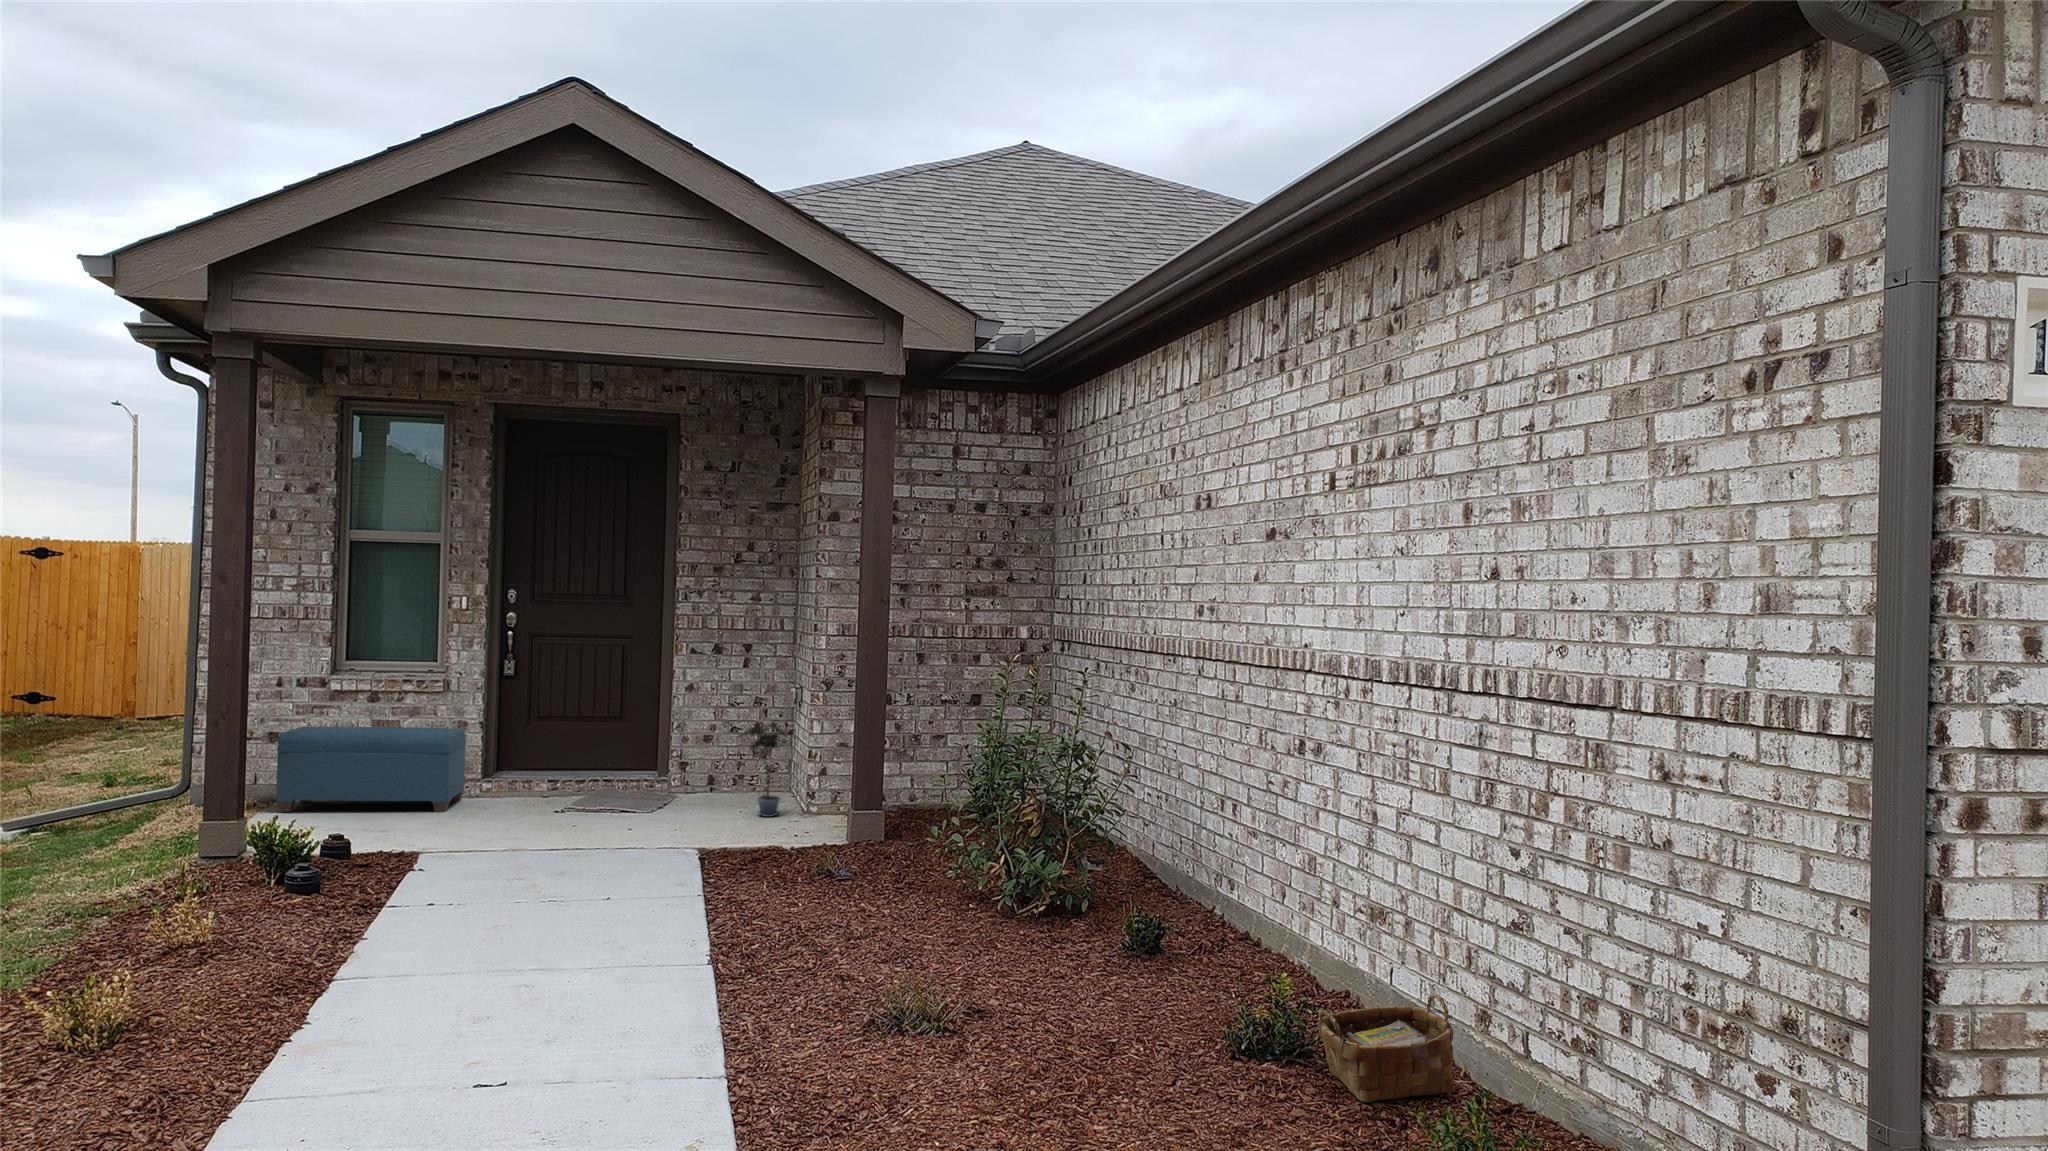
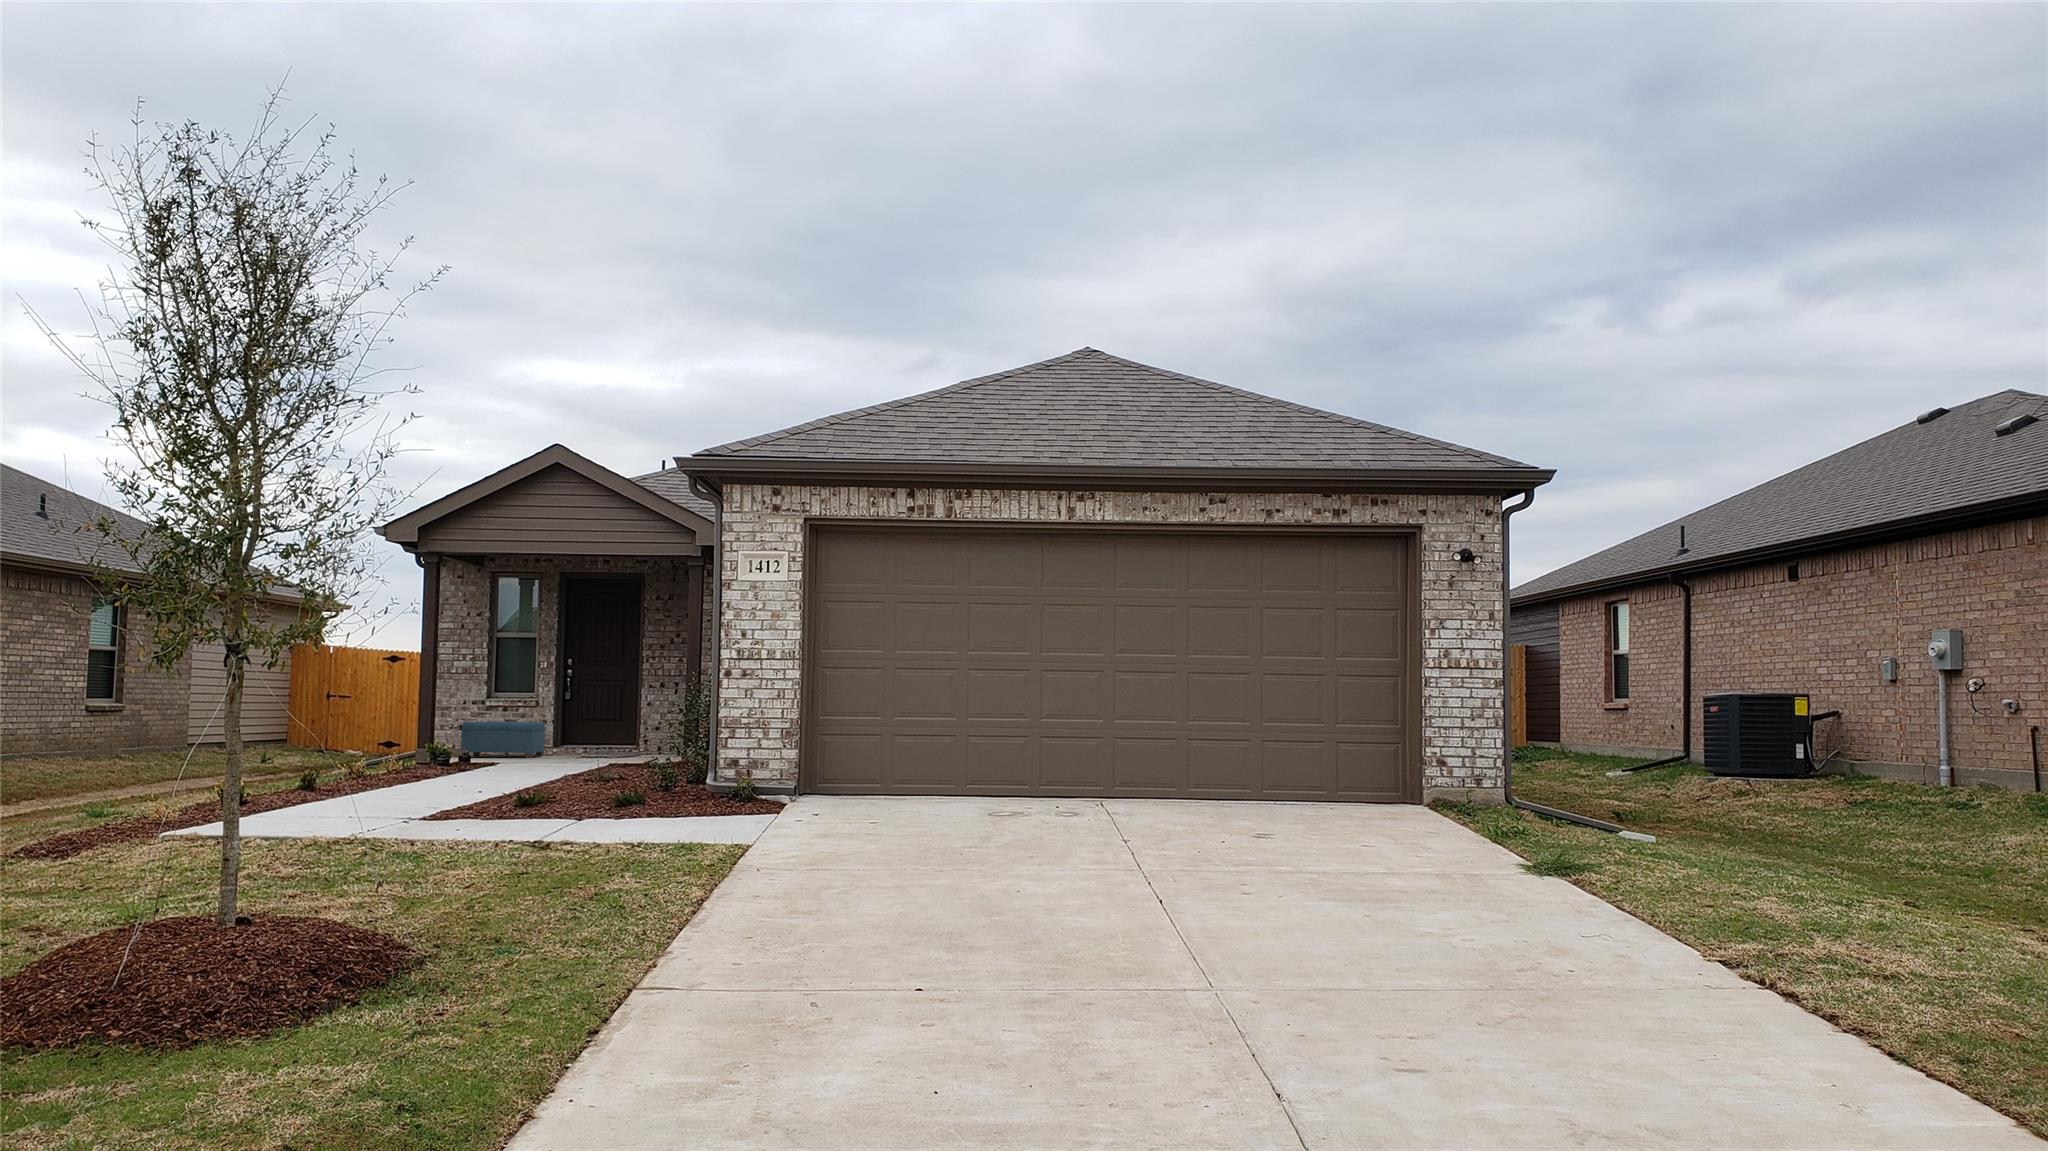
potted plant: present [740,722,795,817] -> none [652,713,684,759]
woven basket: present [1317,993,1453,1102] -> none [697,760,740,789]

